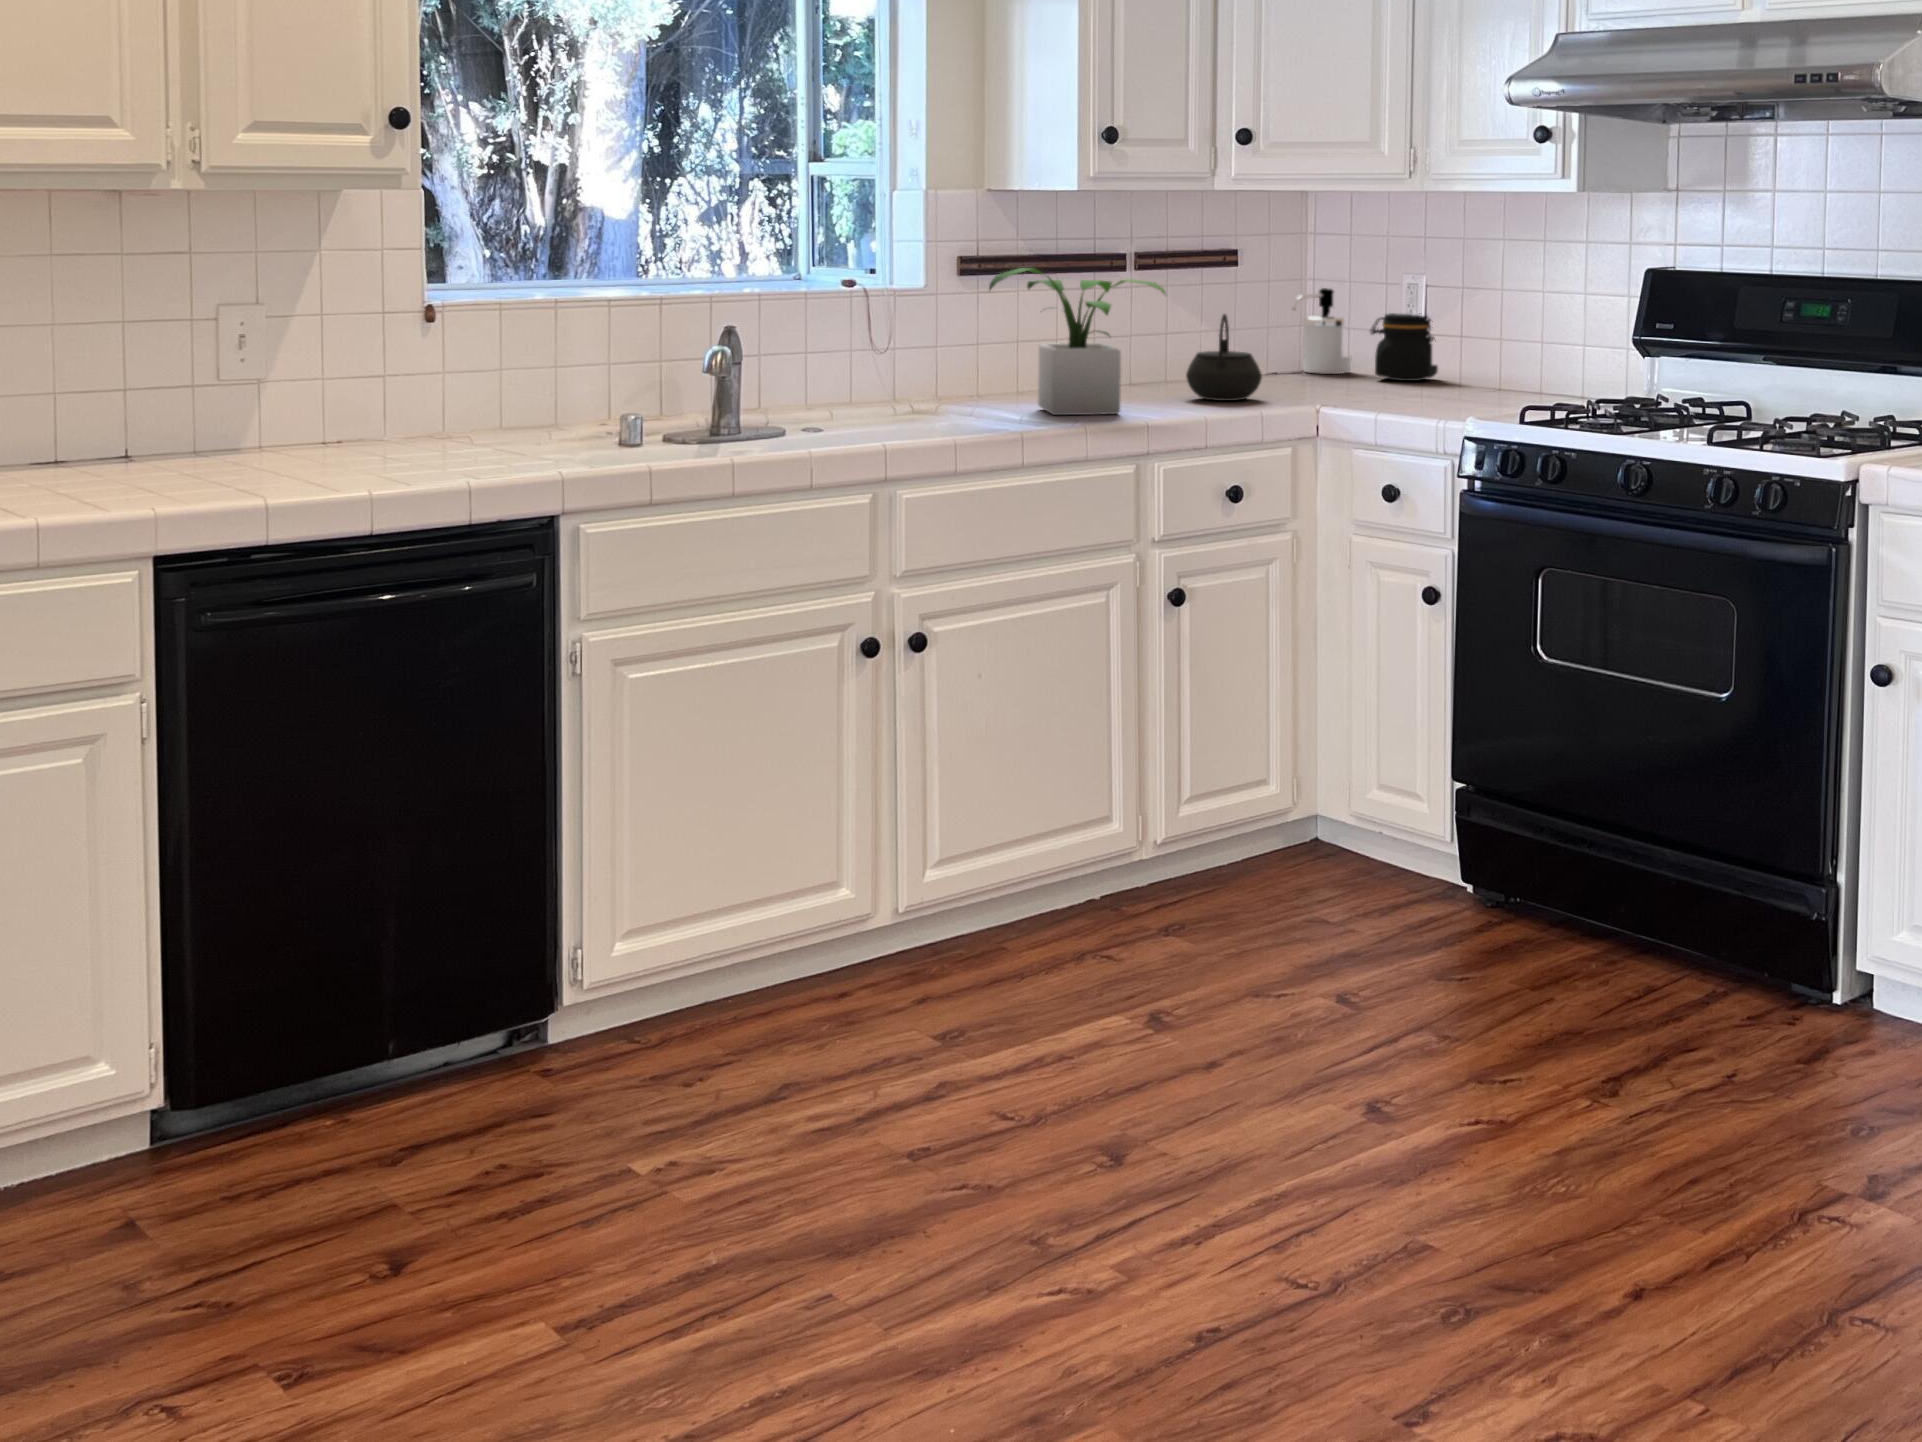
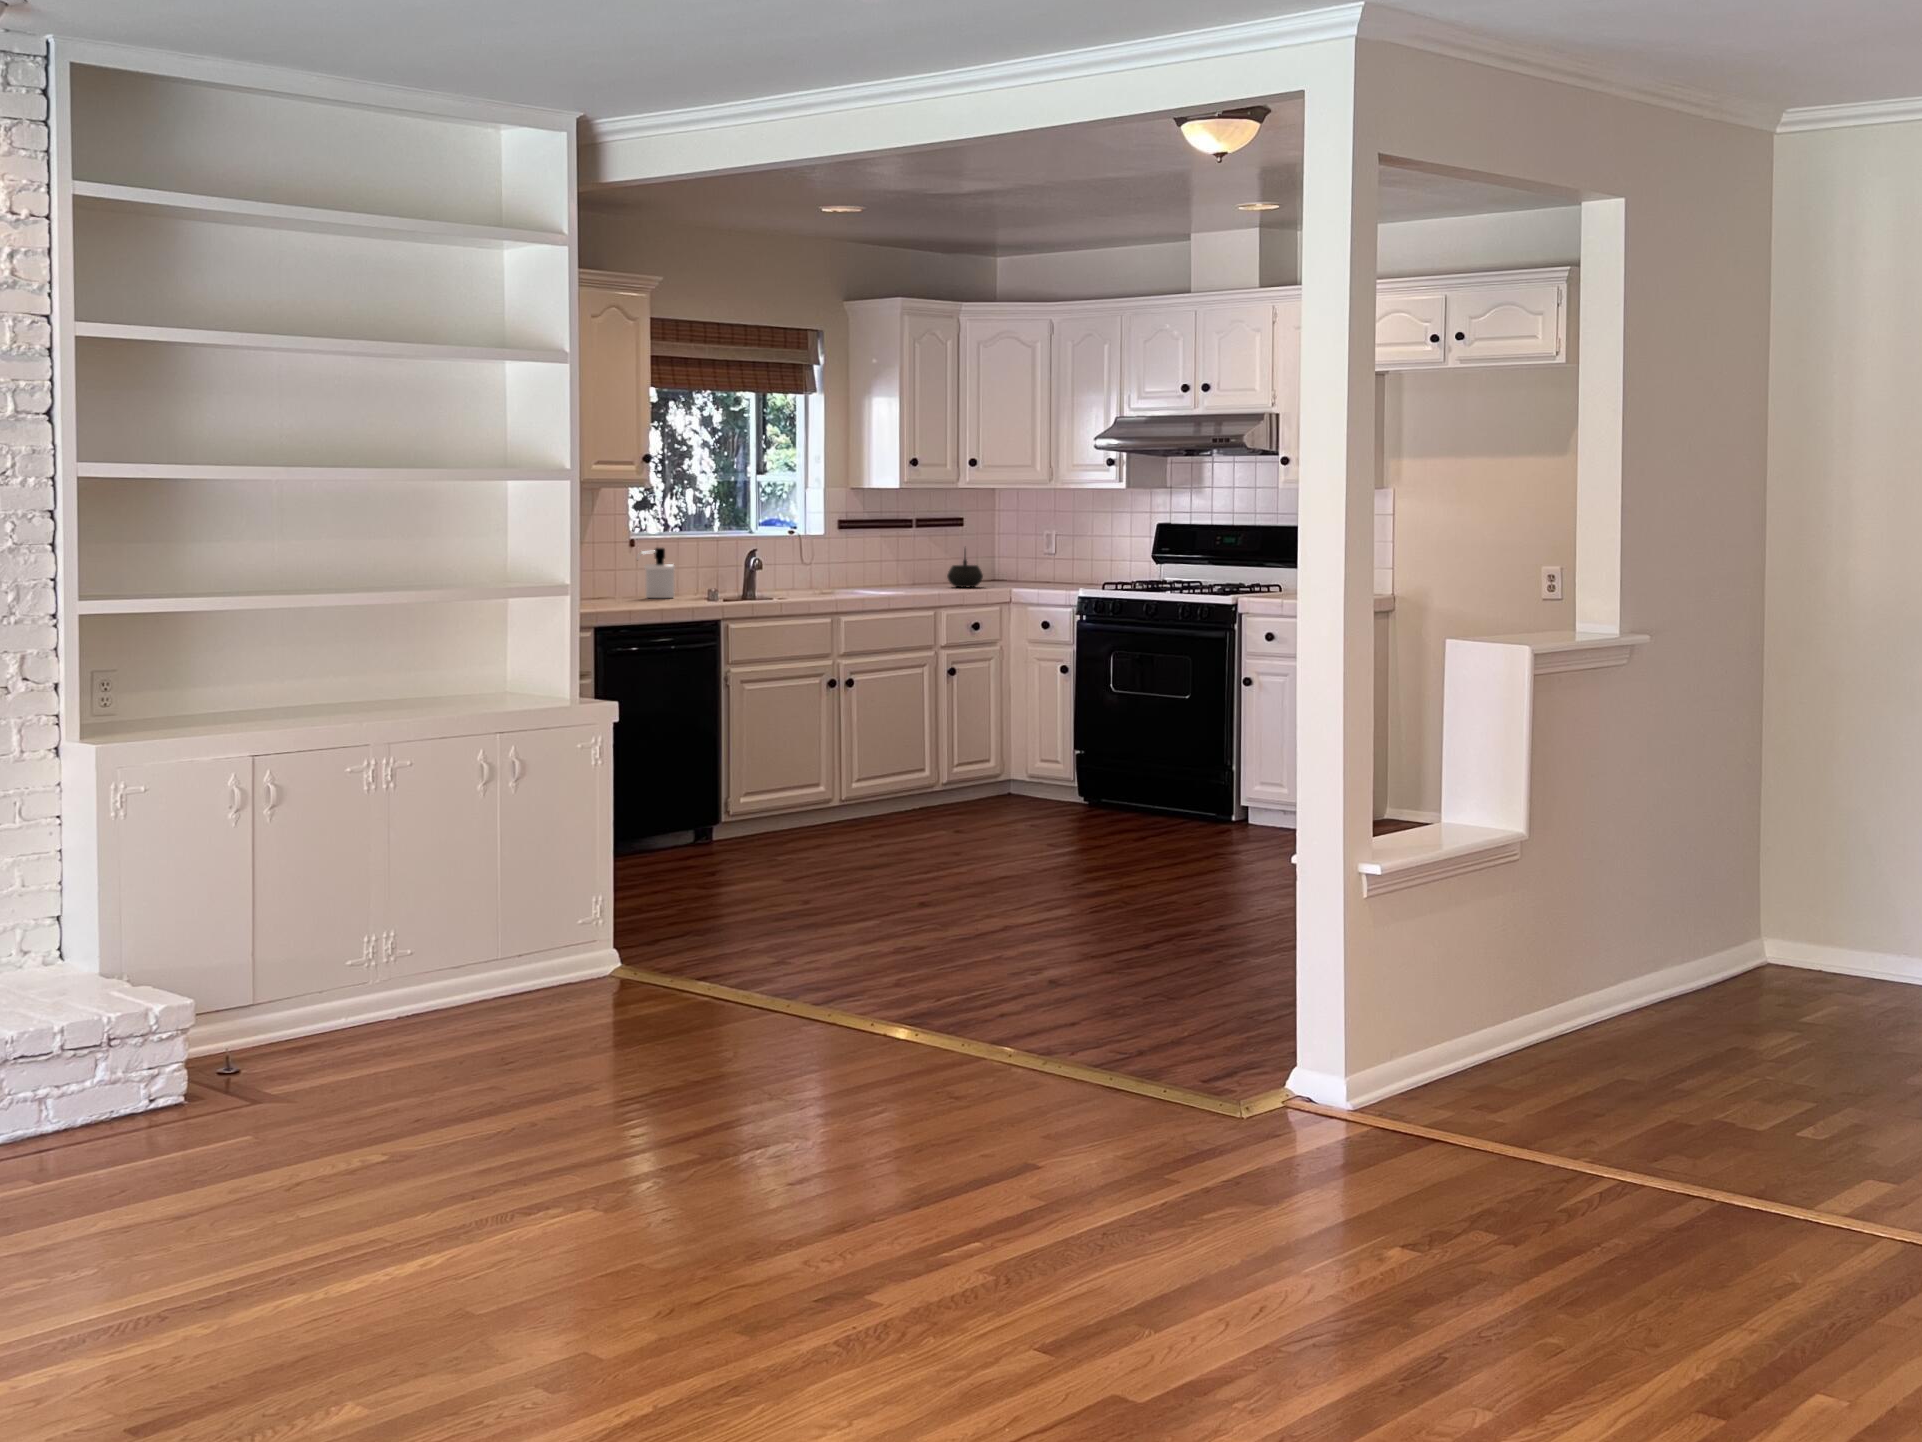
potted plant: present [989,268,1165,415] -> none [866,524,944,591]
soap dispenser: present [1293,288,1351,374] -> present [637,548,675,598]
jar: present [1370,313,1438,381] -> none [1028,549,1064,582]

